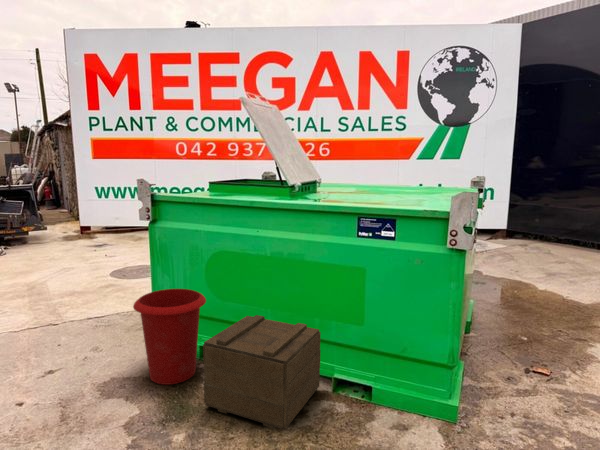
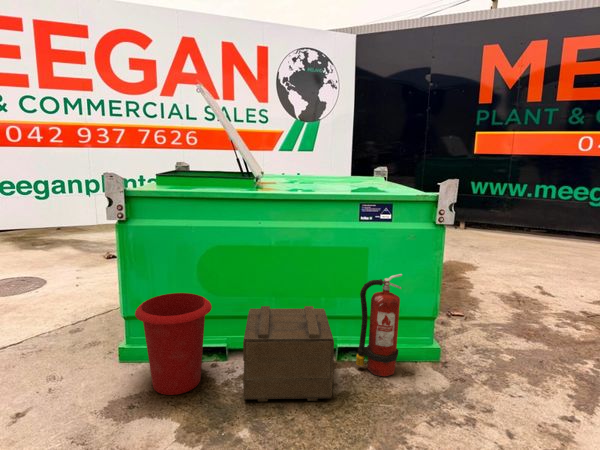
fire extinguisher: none [347,302,400,427] -> present [356,274,402,377]

